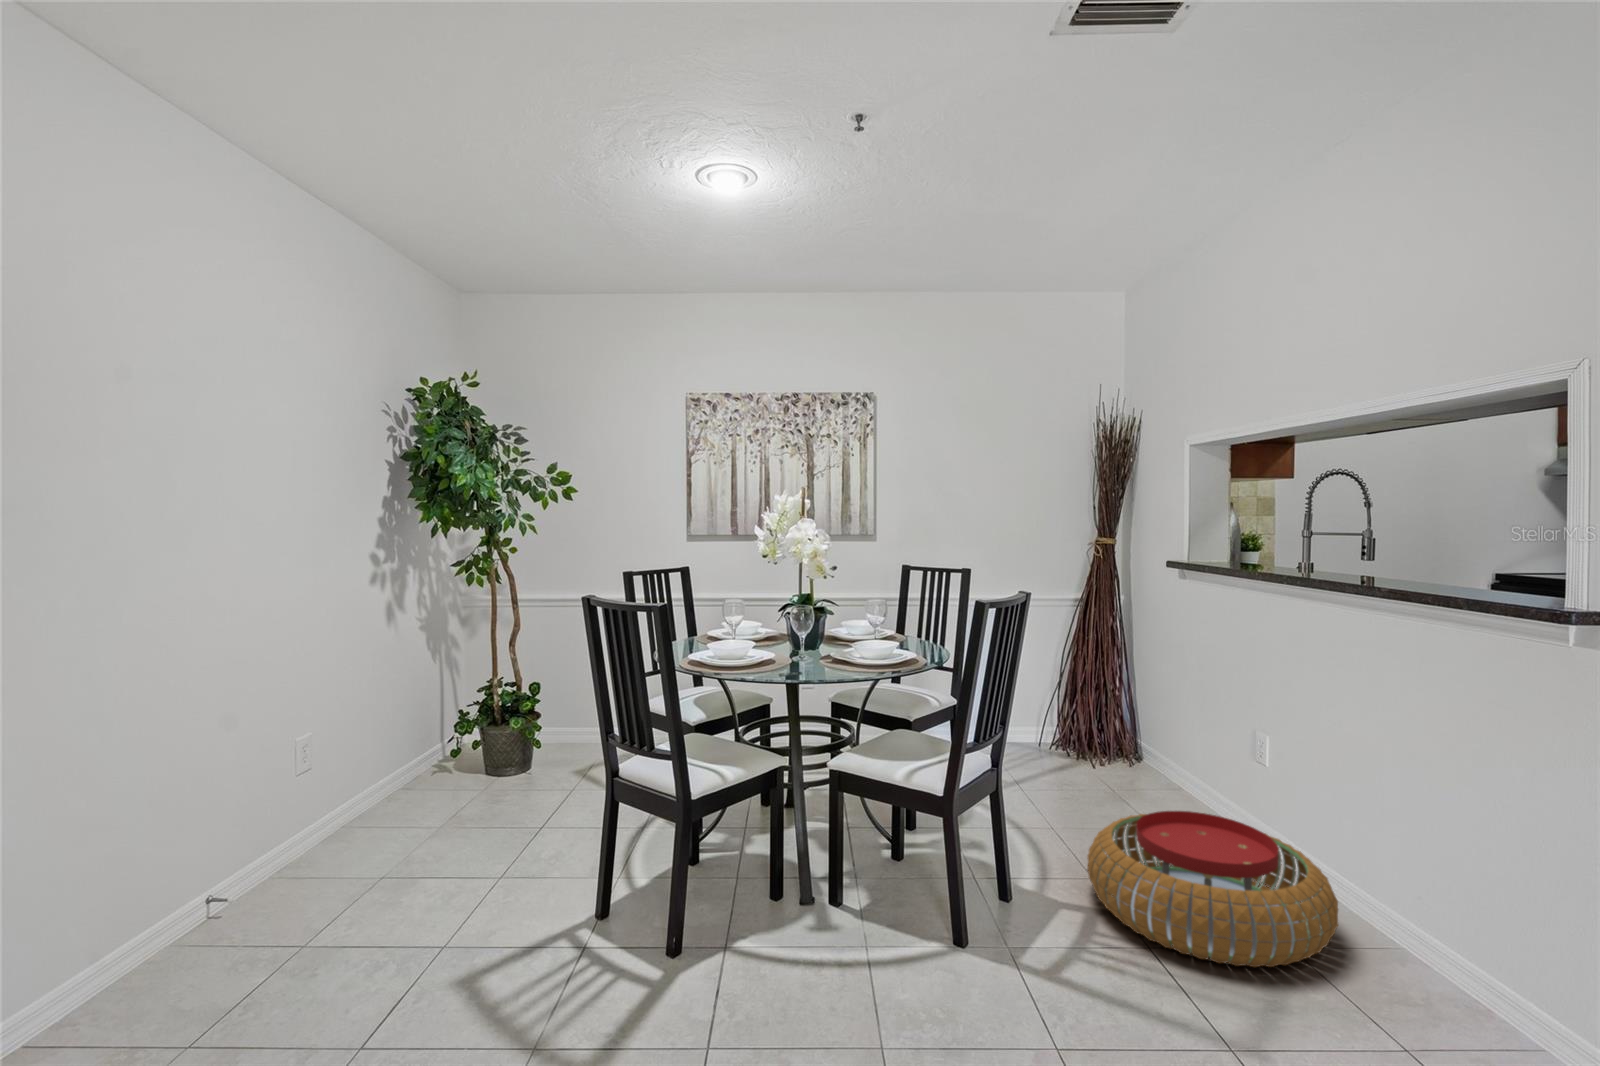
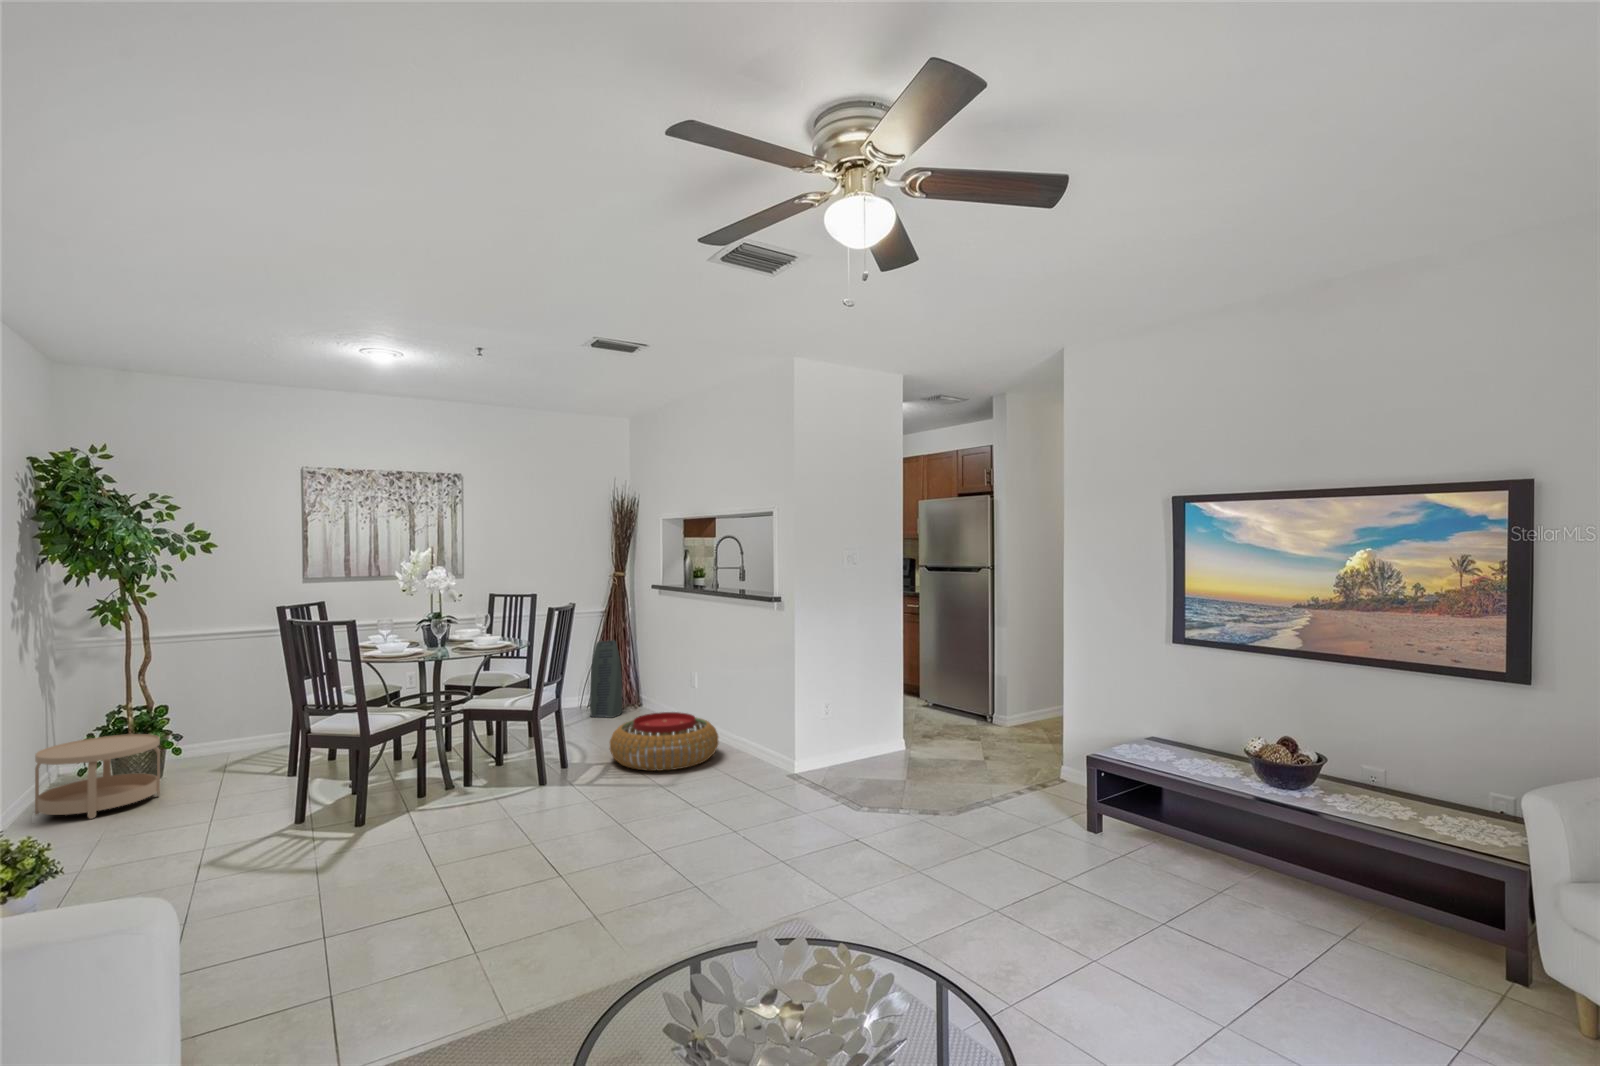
air purifier: none [1054,646,1107,773] -> present [590,640,622,718]
side table: none [380,714,504,824] -> present [35,734,160,819]

